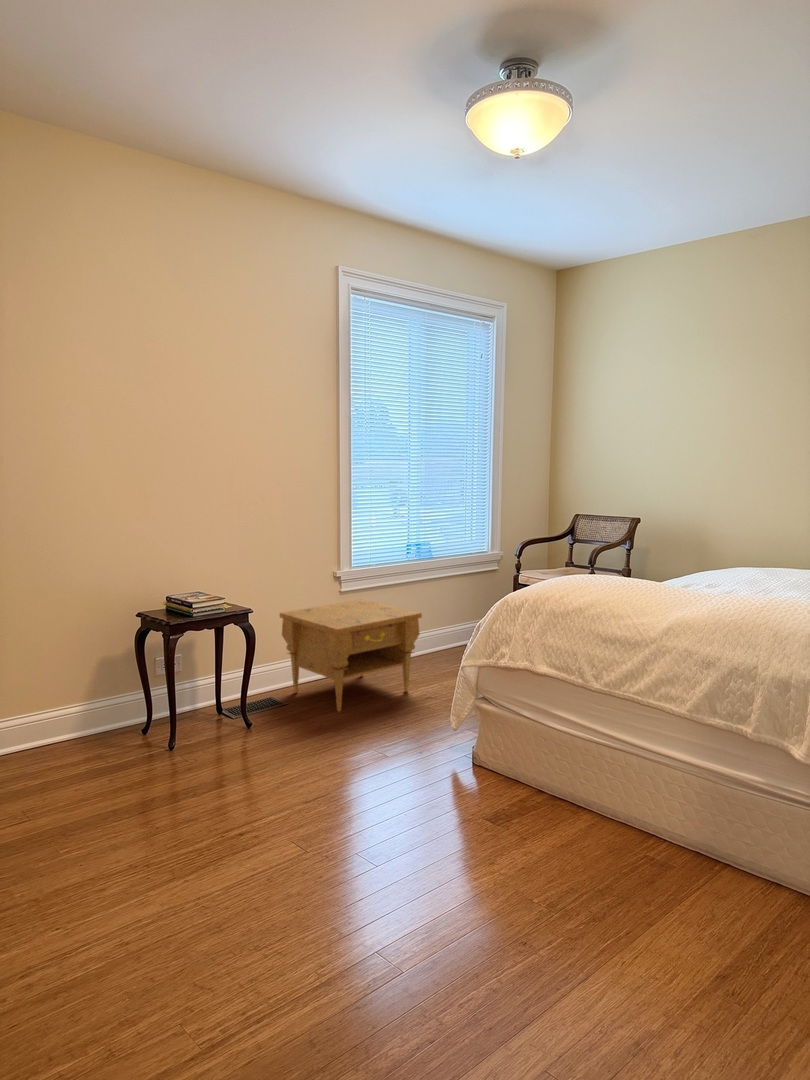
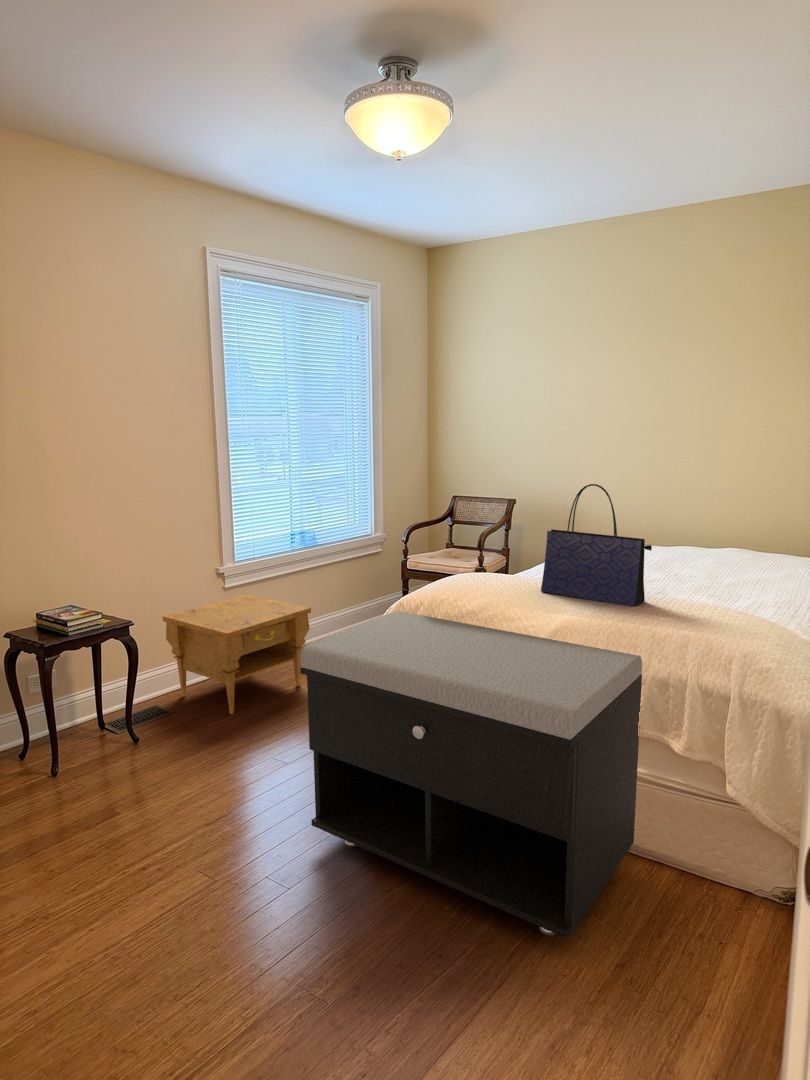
tote bag: none [654,477,777,607] -> present [541,484,652,607]
storage bench: none [398,604,760,943] -> present [300,611,642,939]

